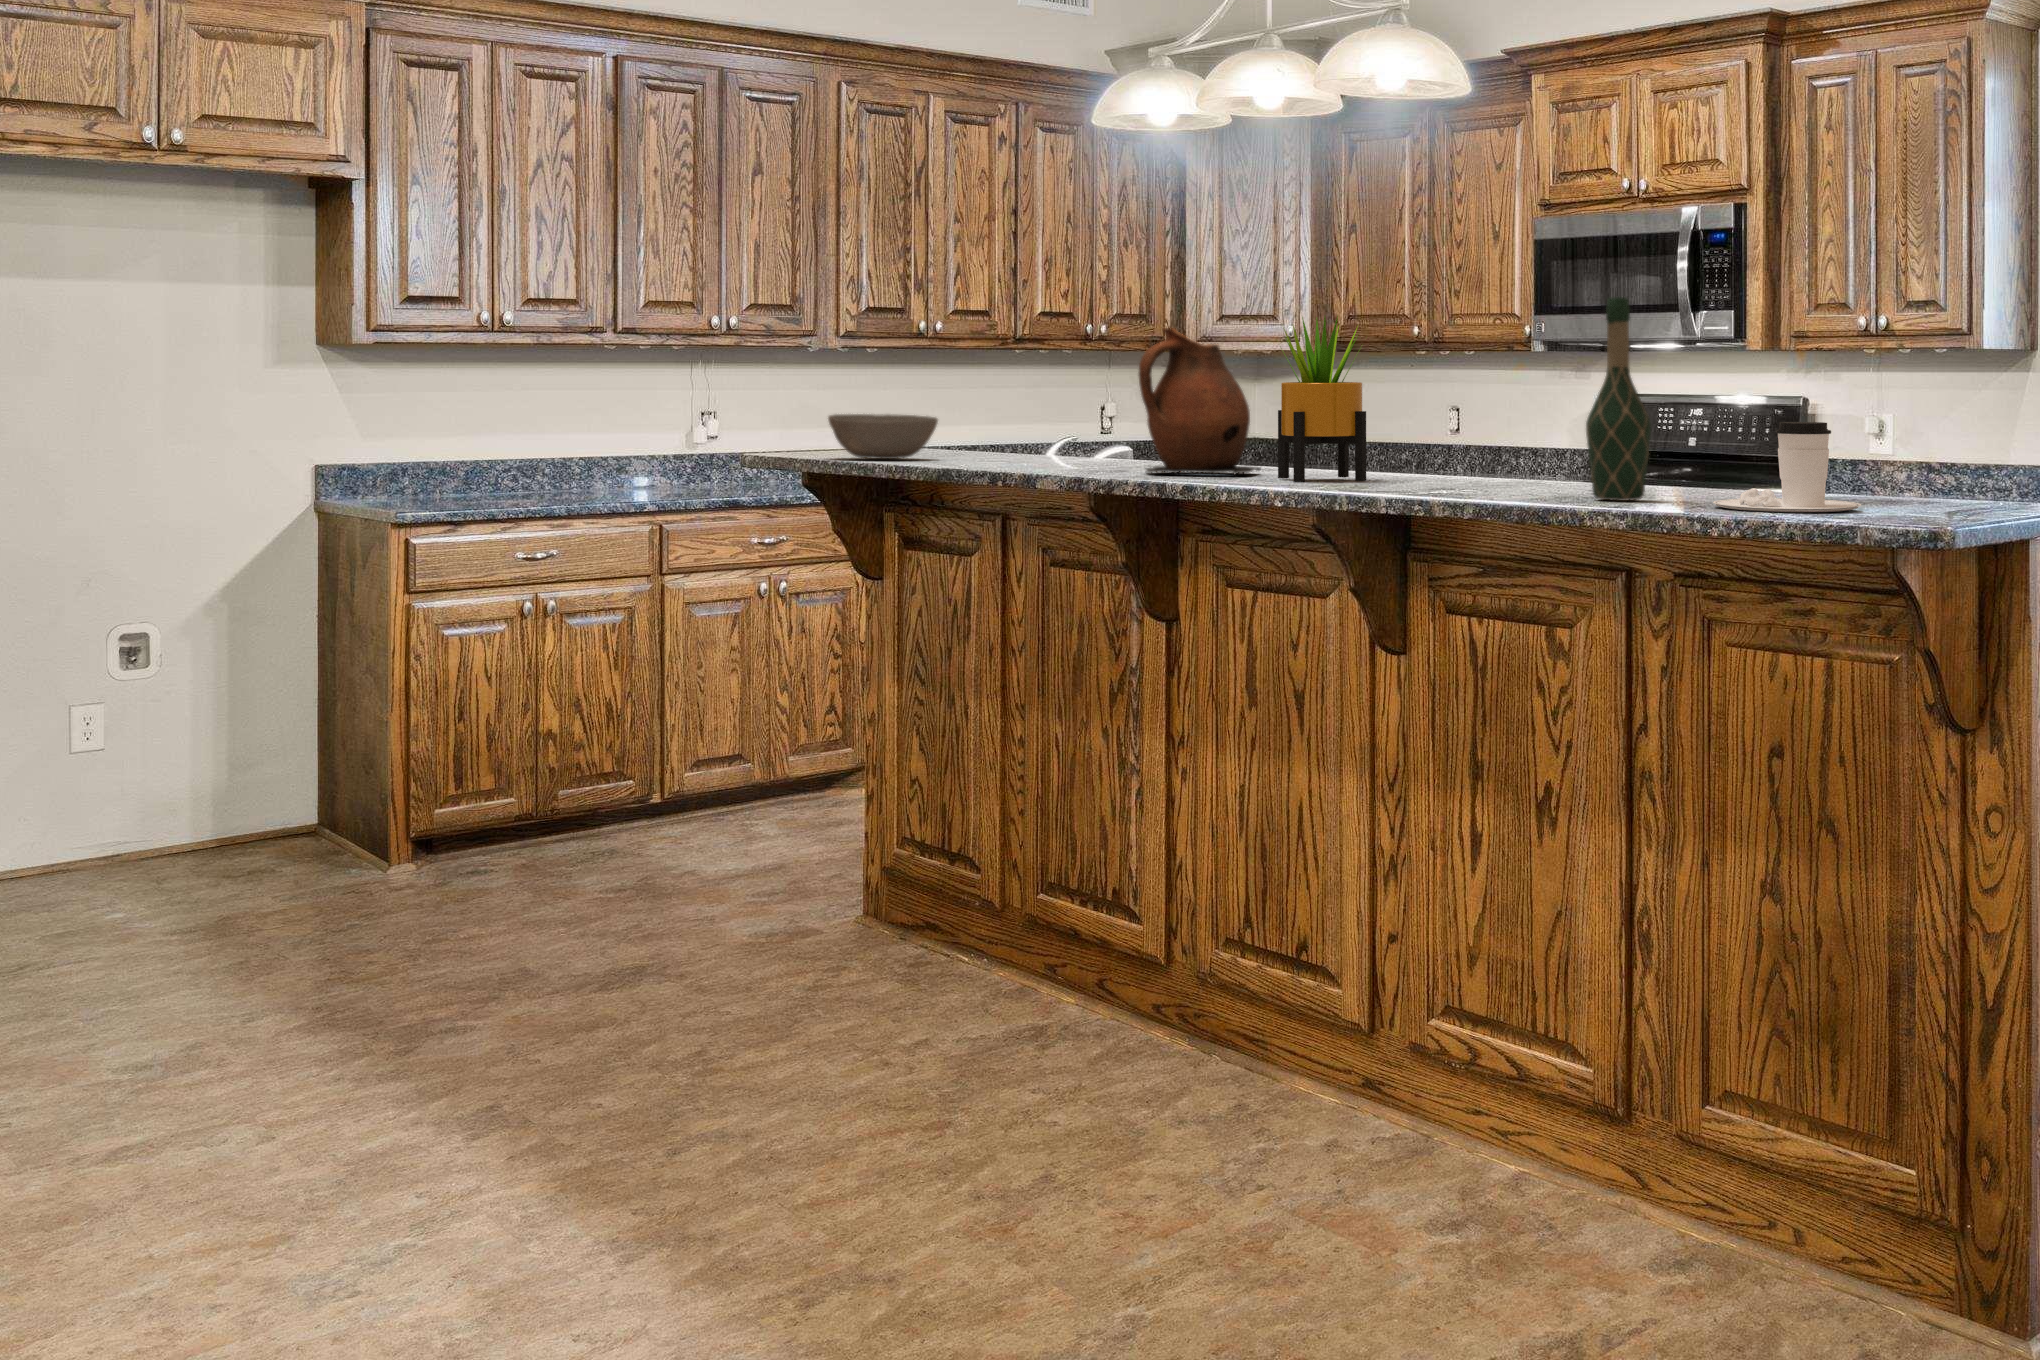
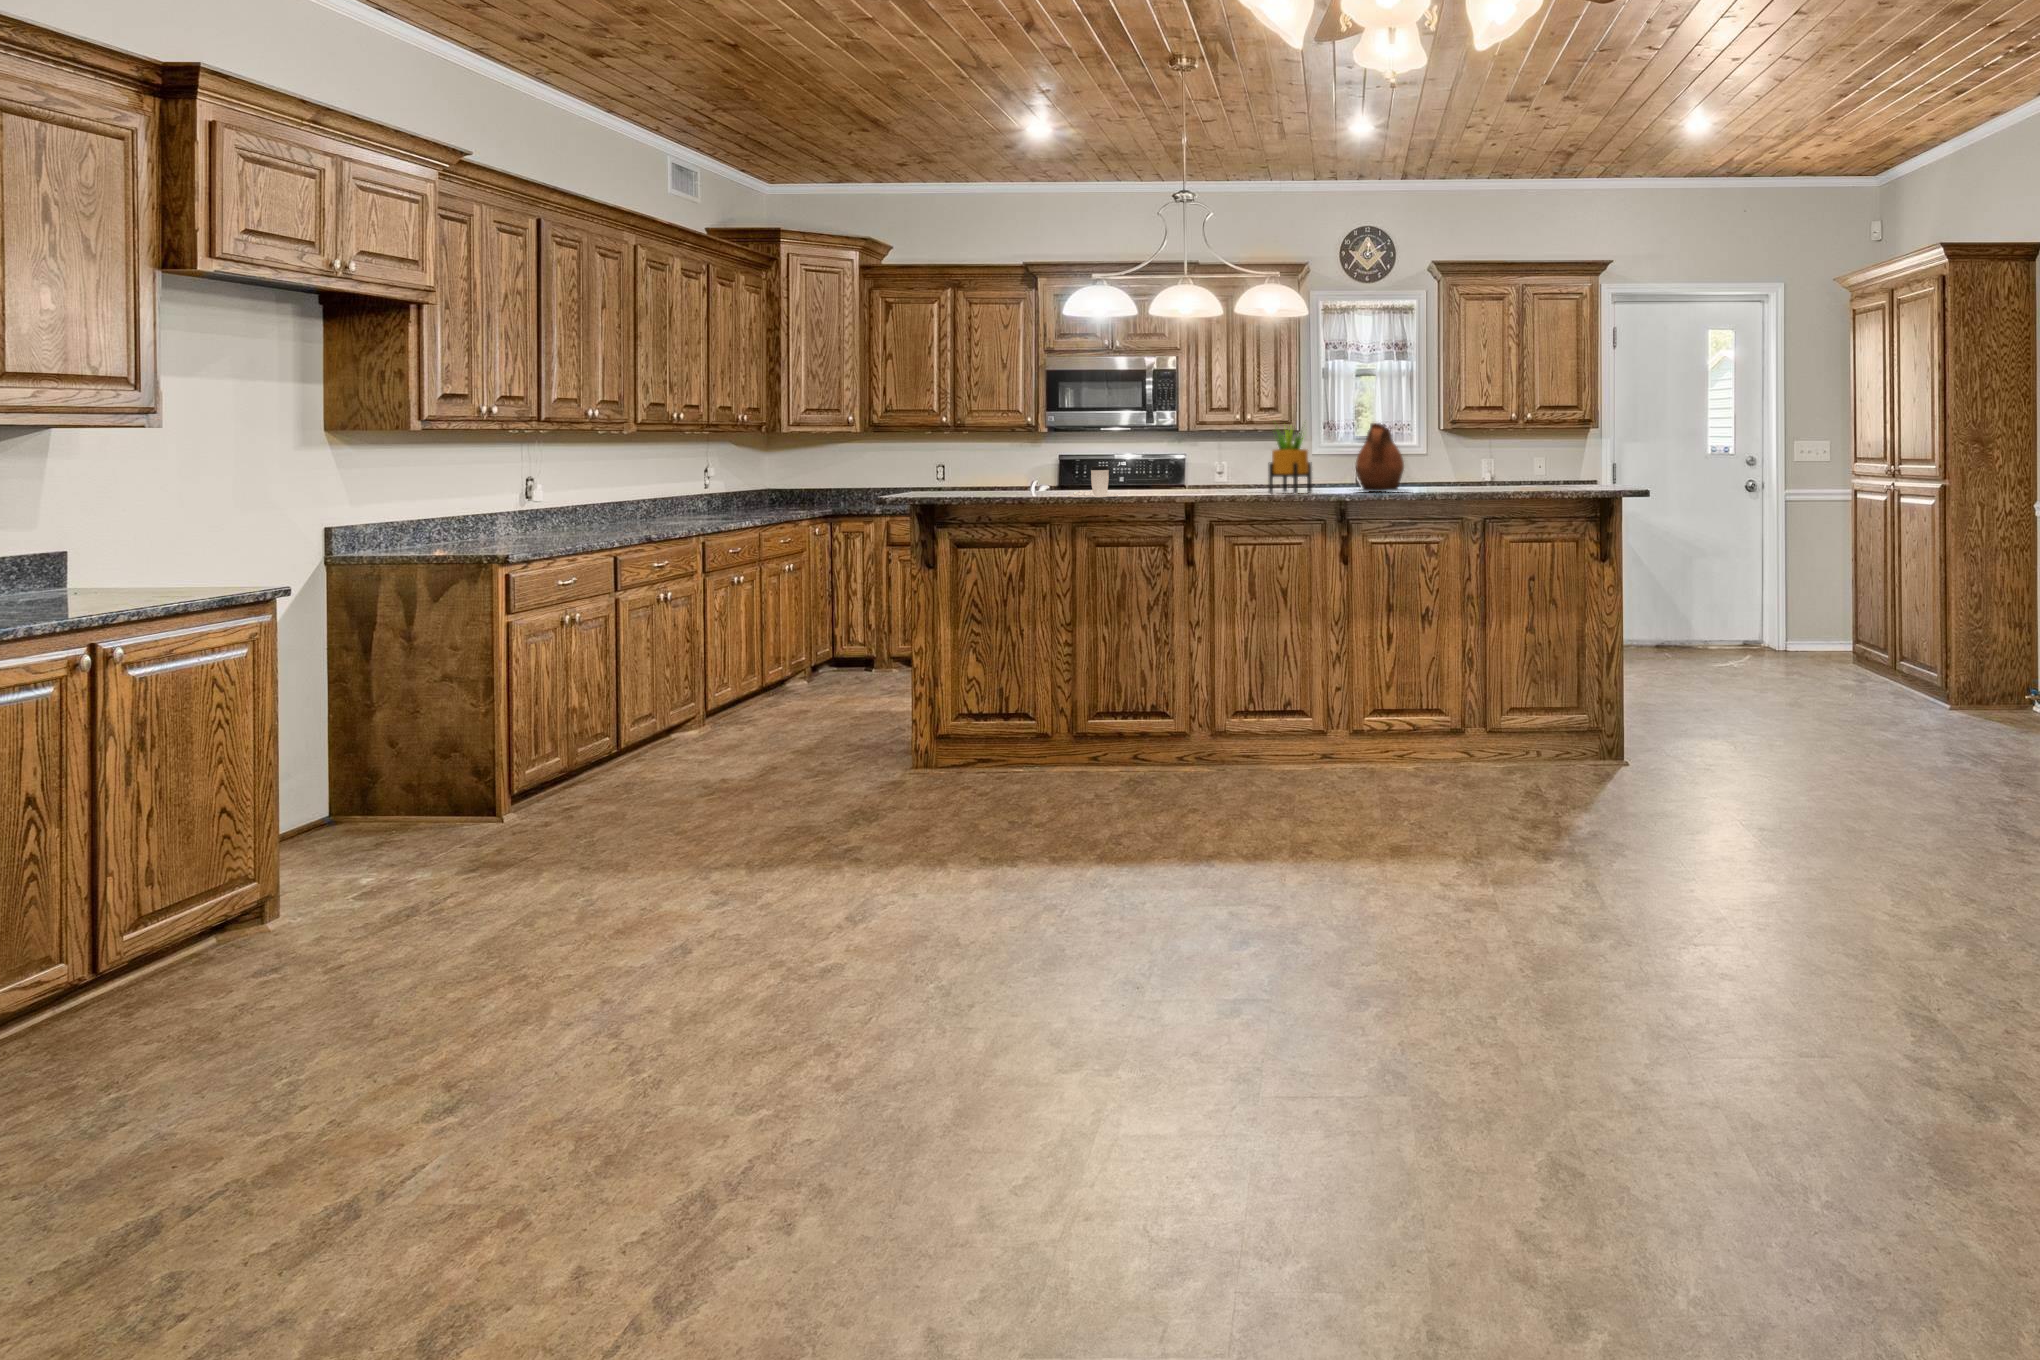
wine bottle: present [1586,297,1651,501] -> none [1466,416,1491,492]
ceramic pitcher: present [1139,328,1260,475] -> present [1356,423,1404,492]
bowl: present [828,414,938,459] -> none [922,473,988,498]
coffee cup: present [1713,422,1861,512] -> present [1067,466,1118,498]

